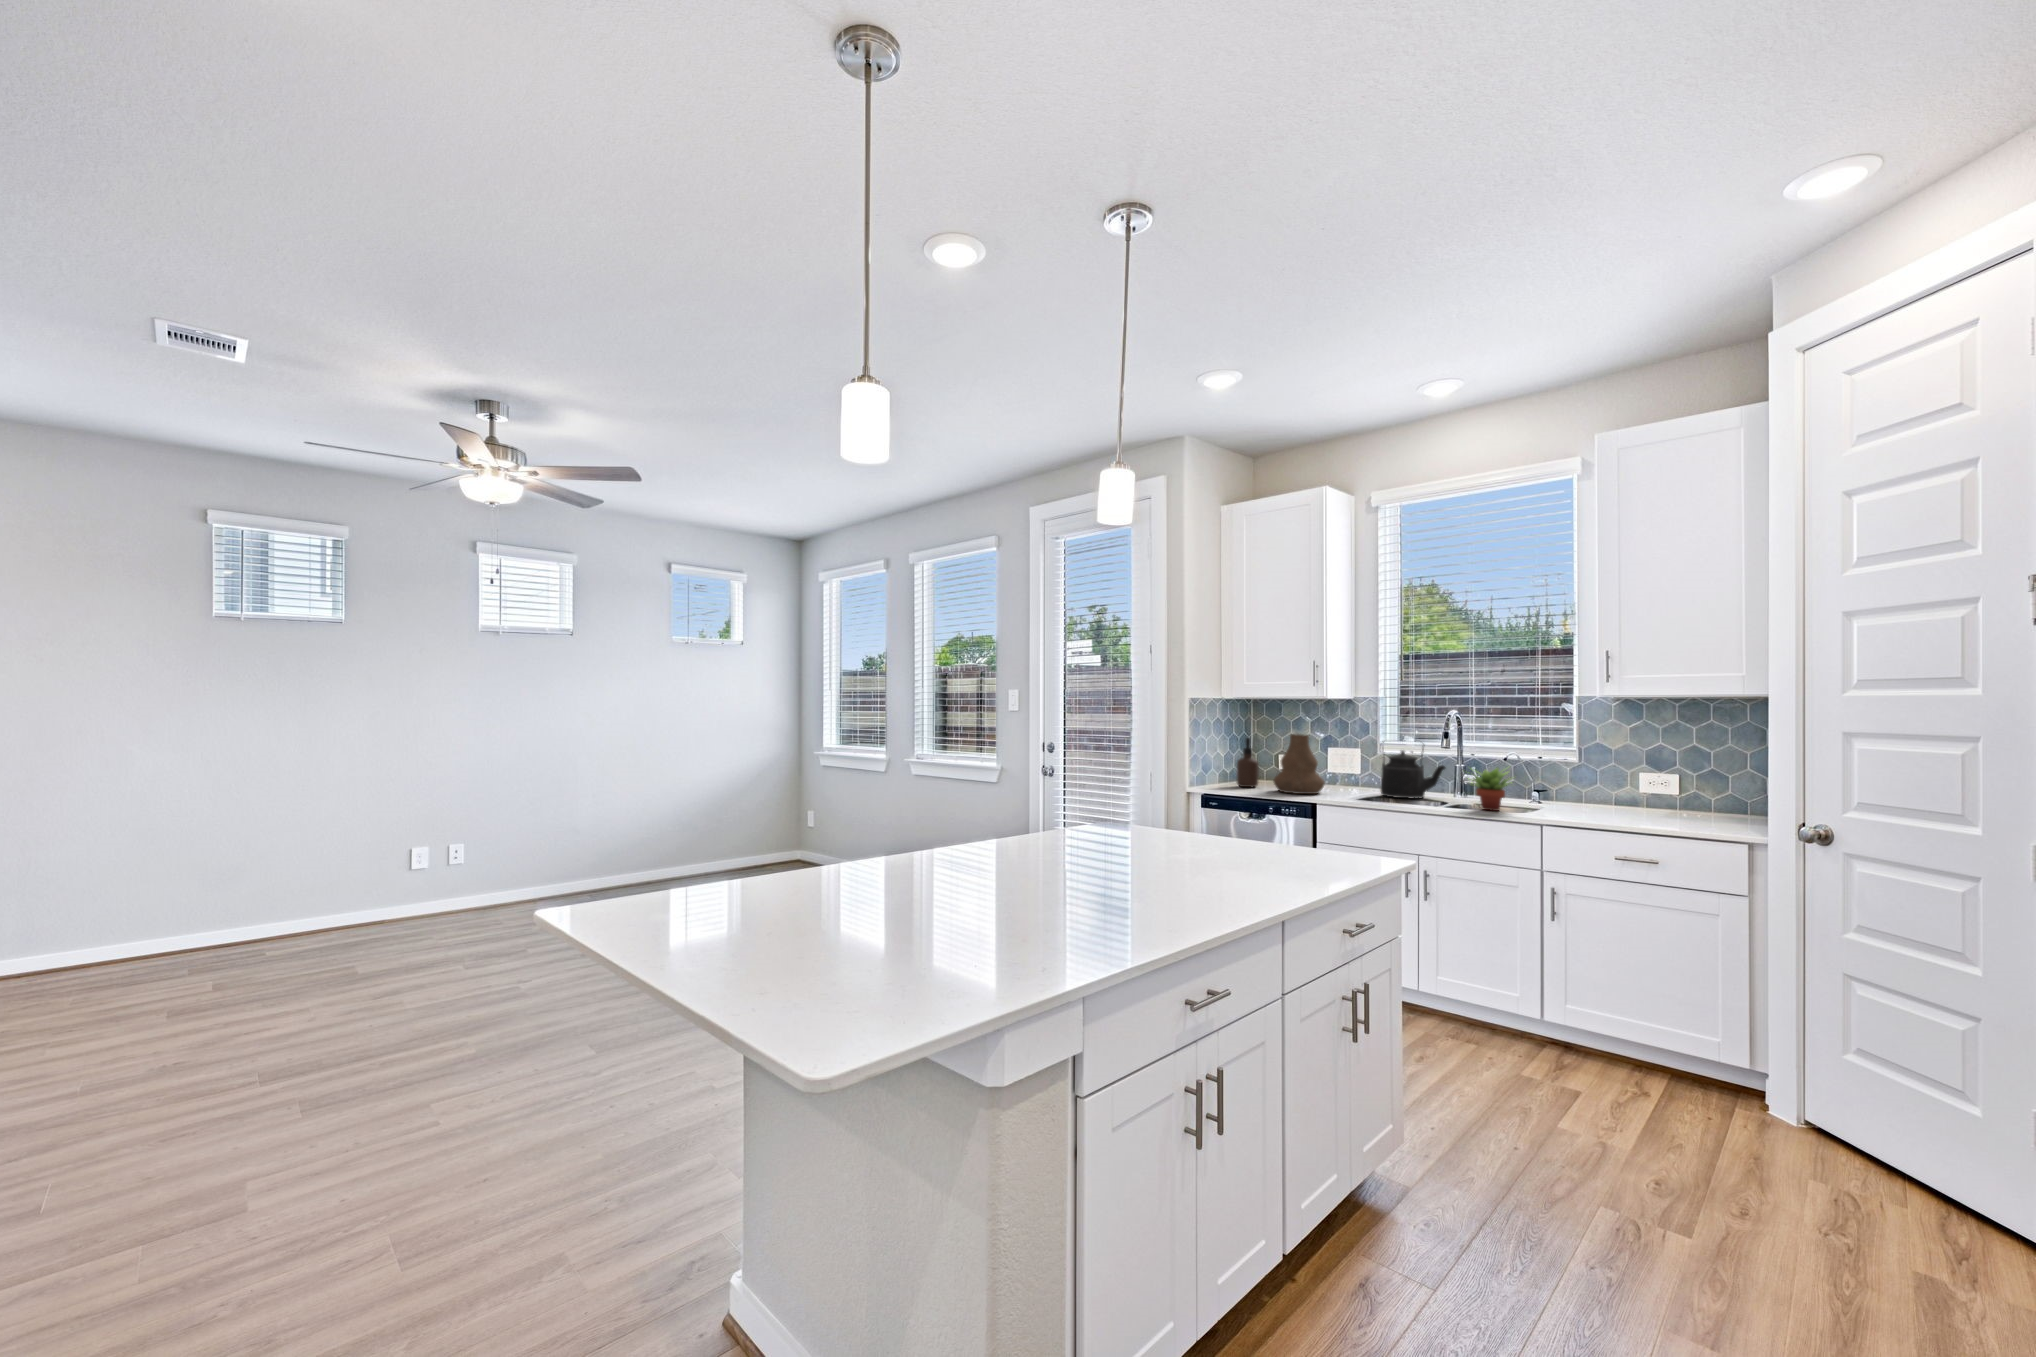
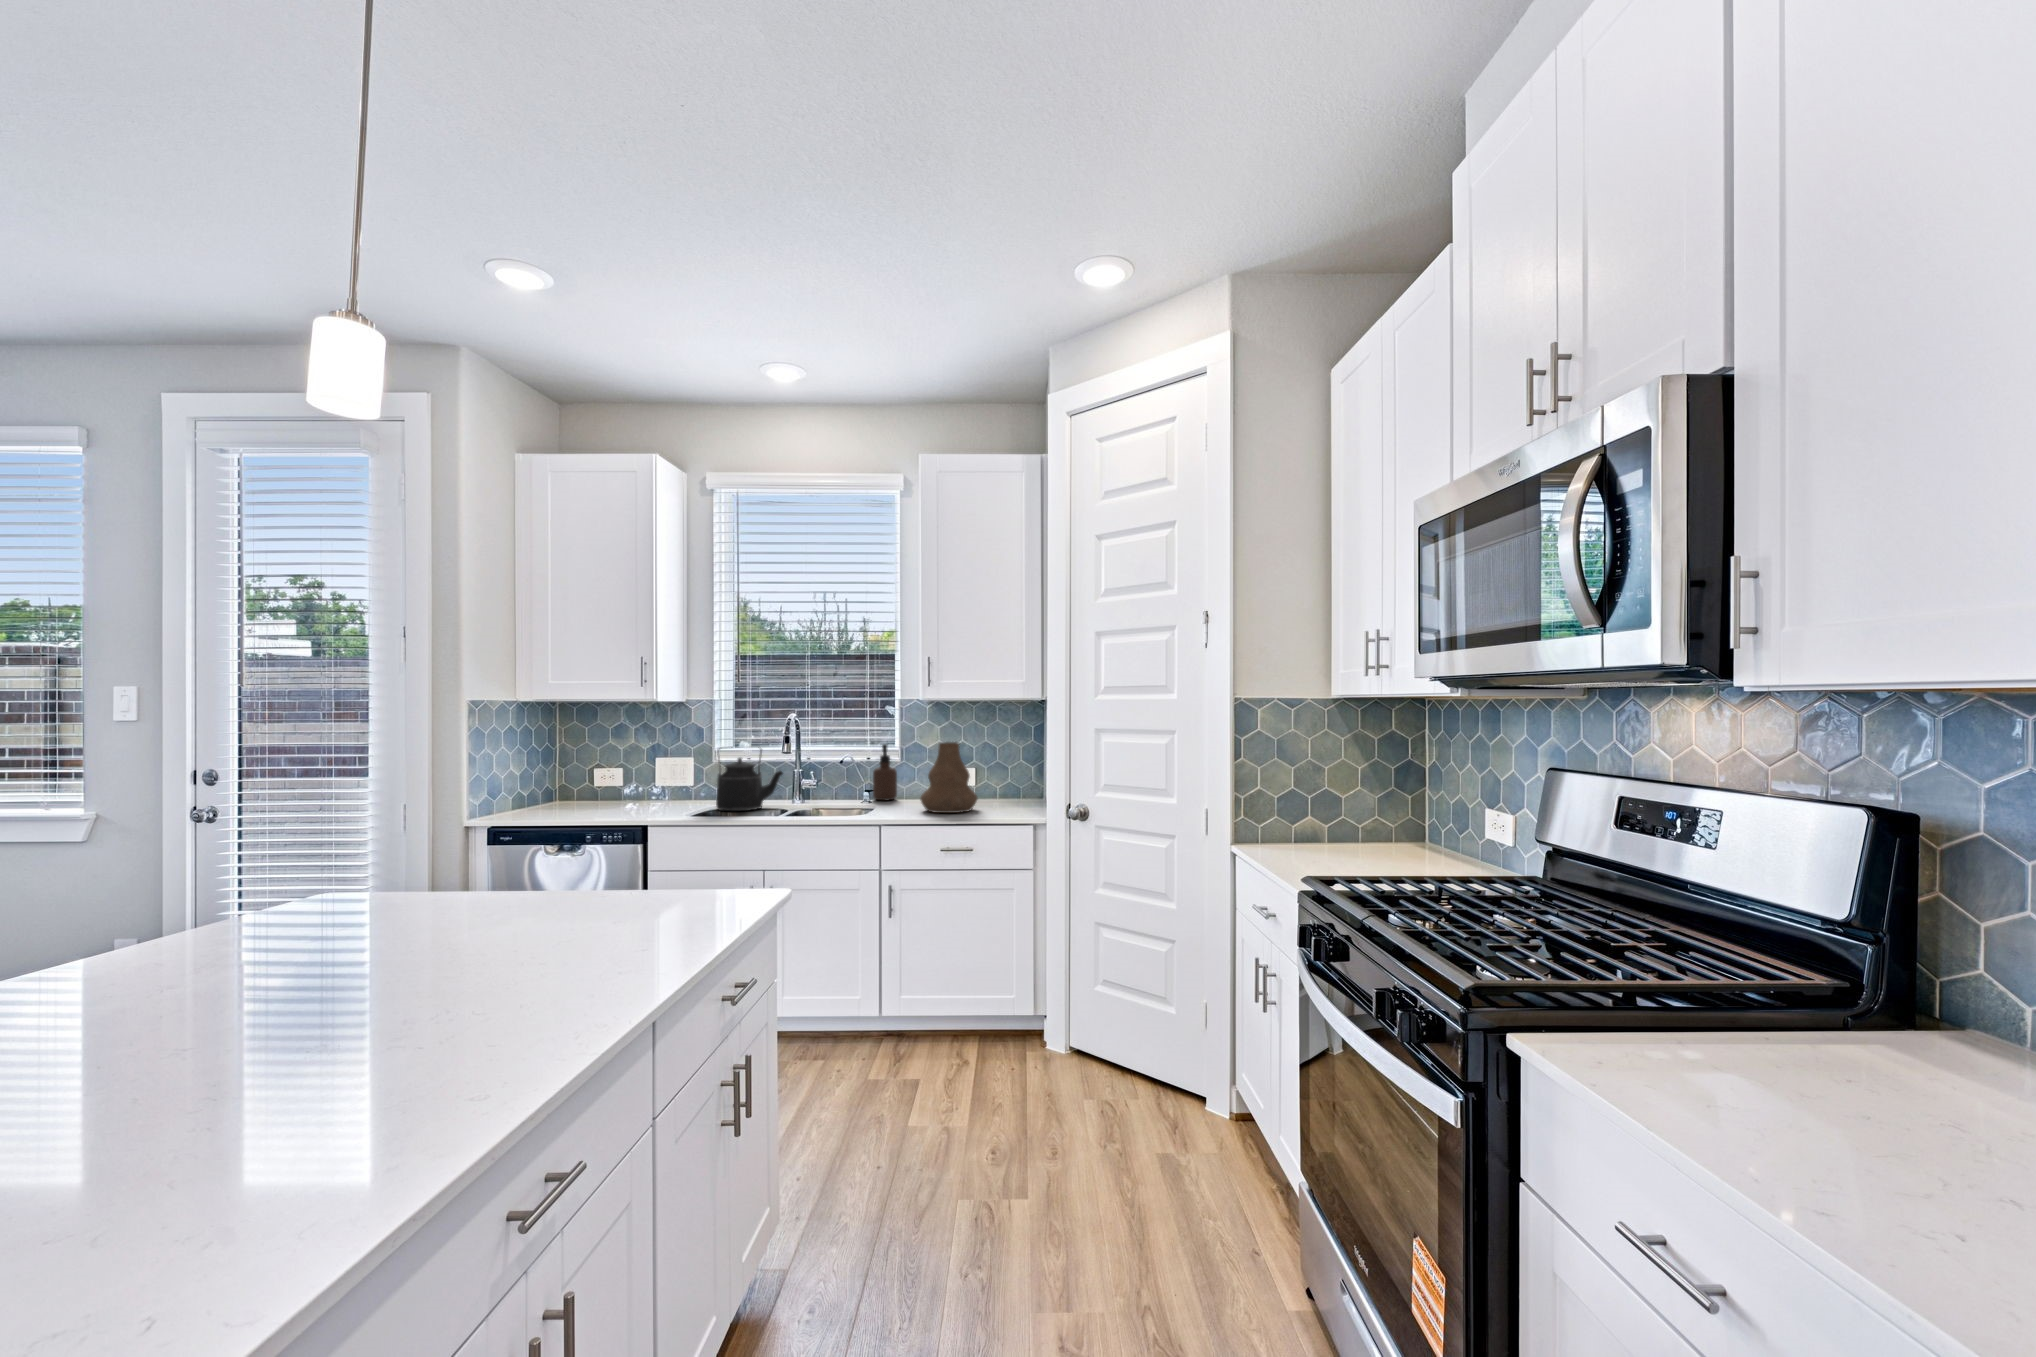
vase: present [1273,734,1325,794] -> present [921,742,977,813]
soap dispenser: present [1237,738,1259,787] -> present [873,744,897,800]
succulent plant: present [1472,768,1508,811] -> none [802,767,853,816]

